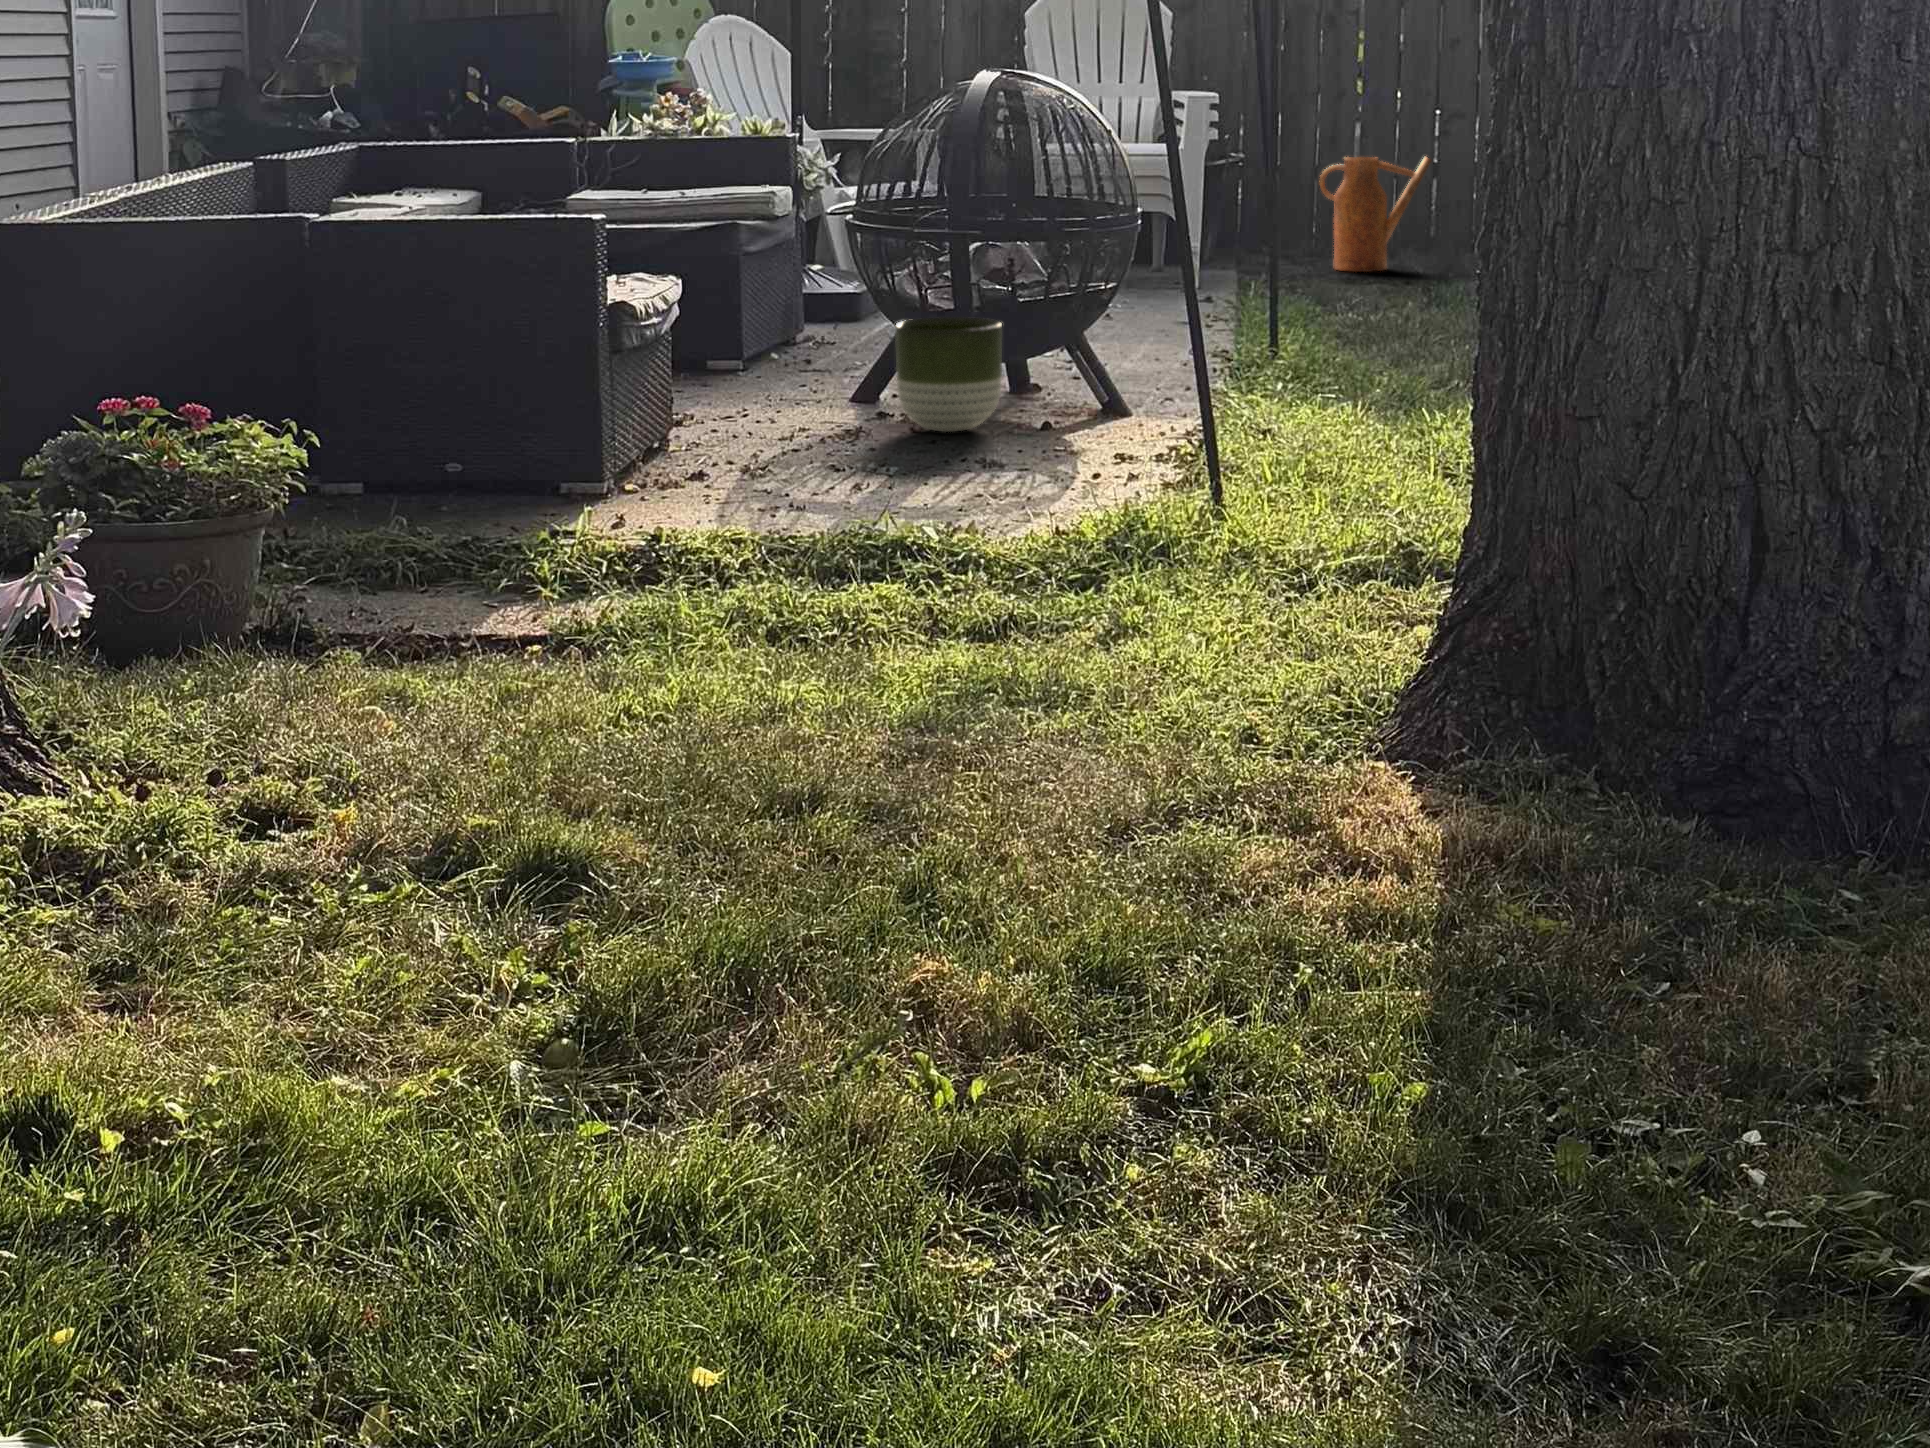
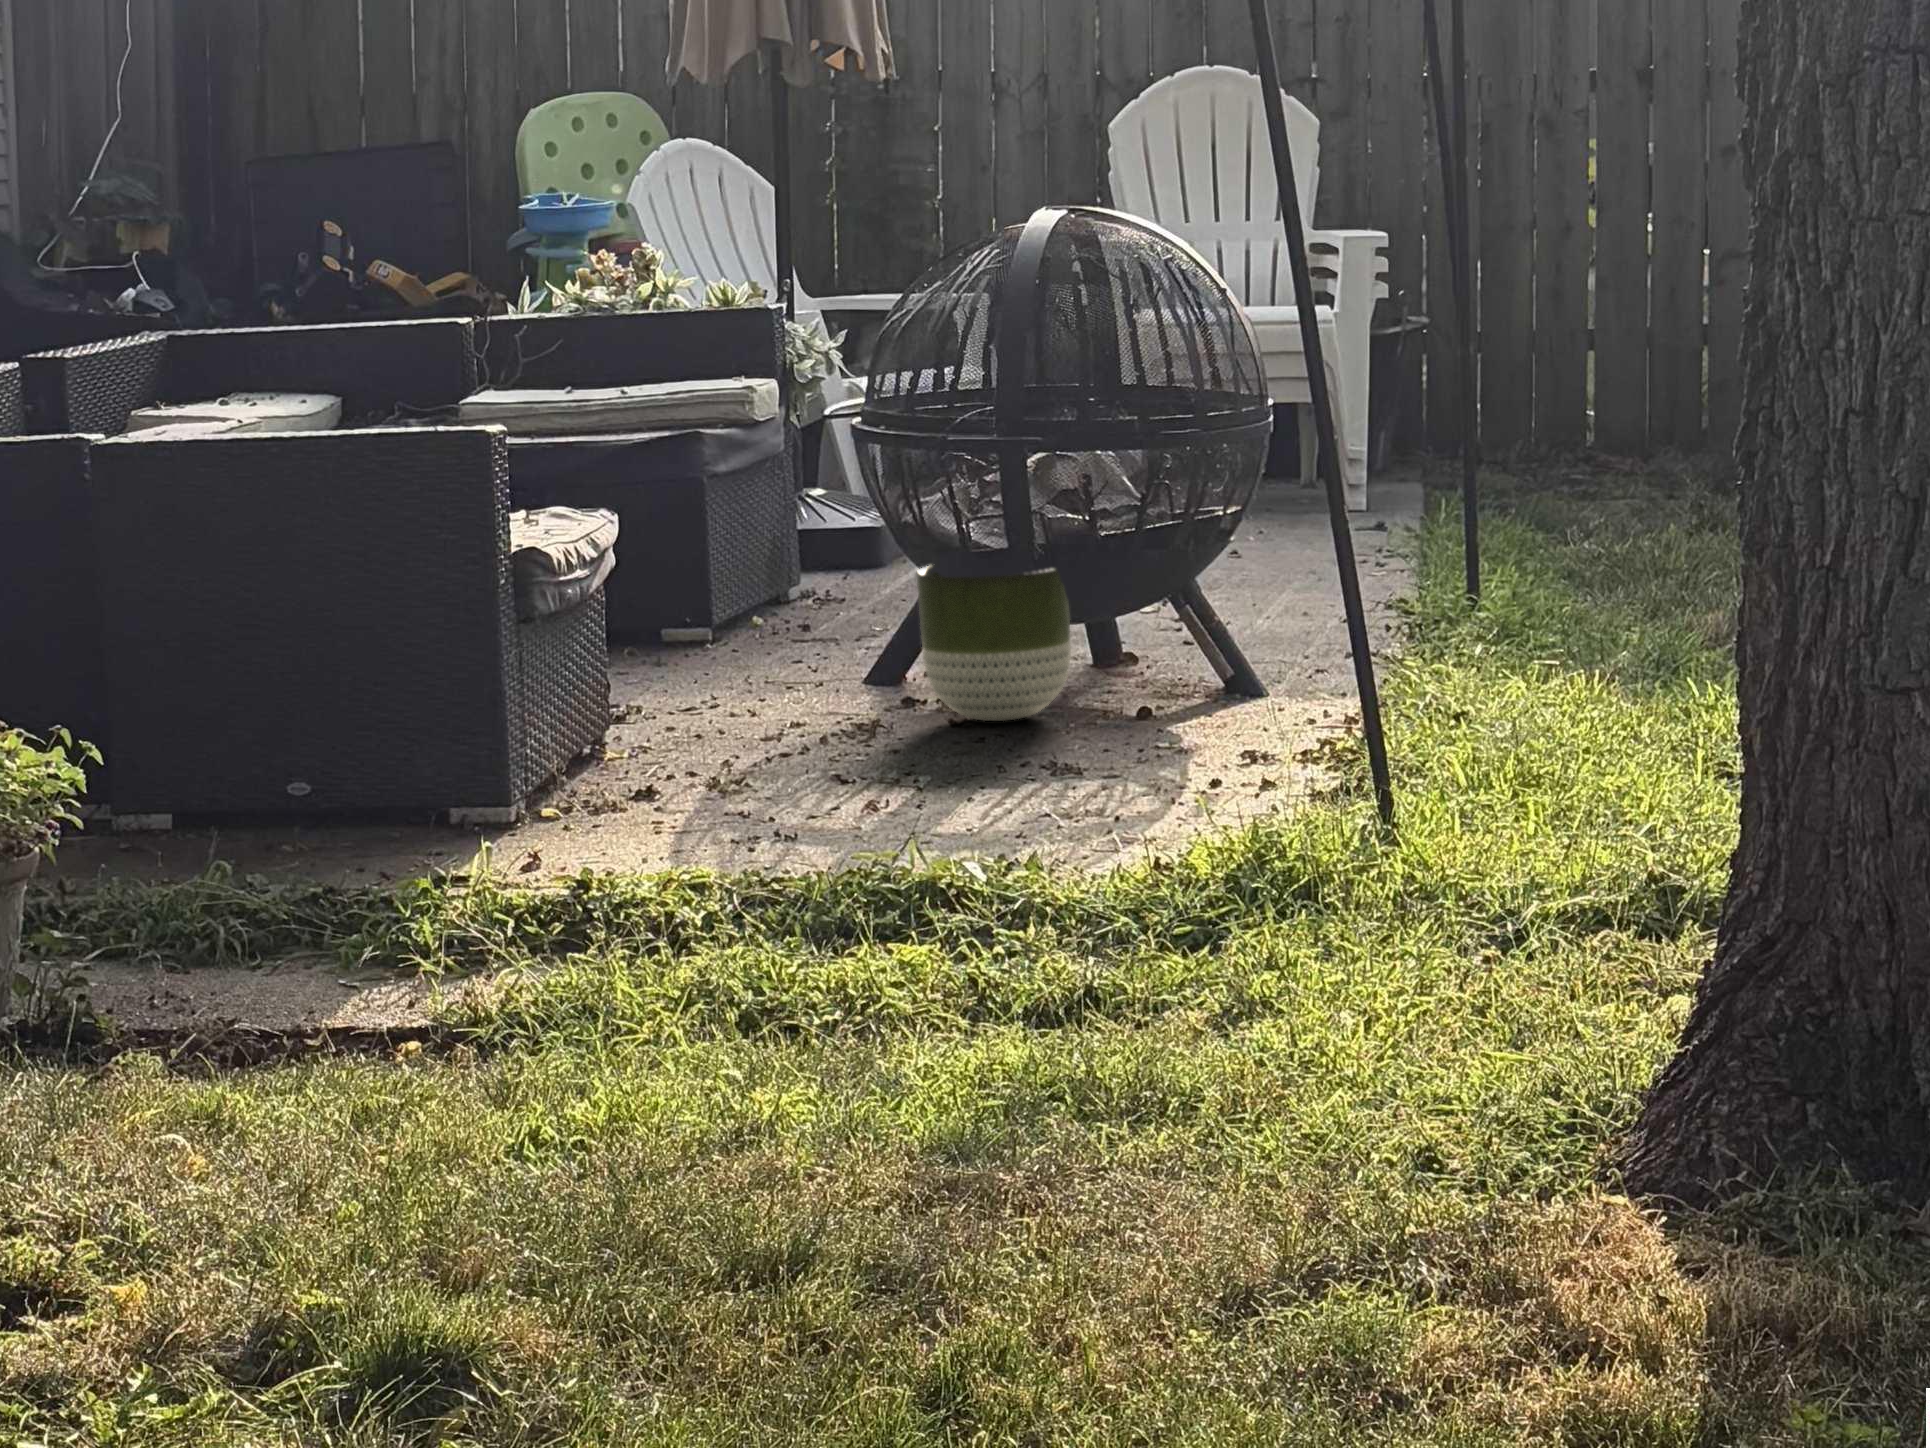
watering can: present [1320,157,1431,272] -> none [1524,304,1690,475]

